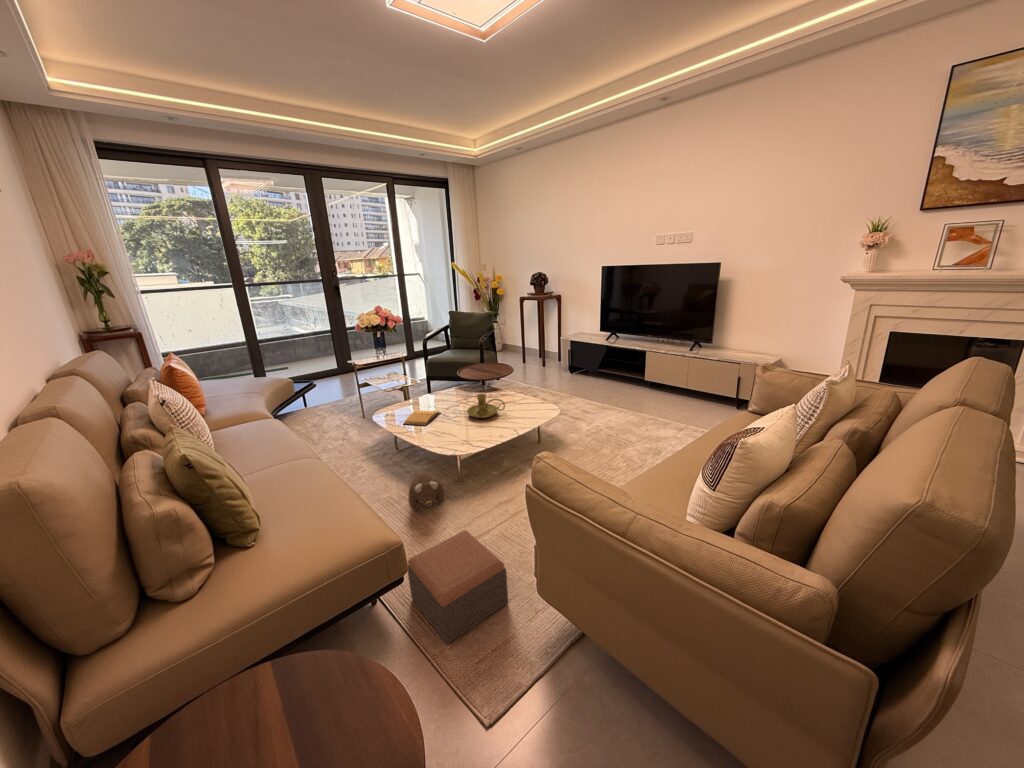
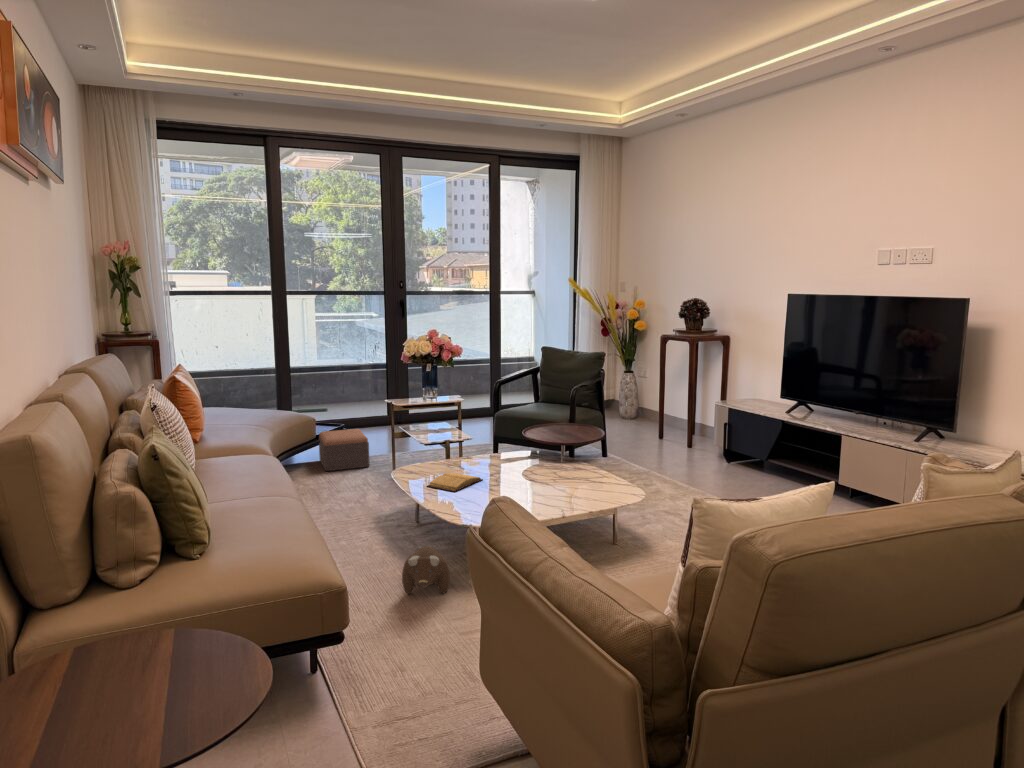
candle holder: present [467,394,505,418] -> none [515,459,571,492]
footstool: present [408,530,508,644] -> present [319,429,370,471]

